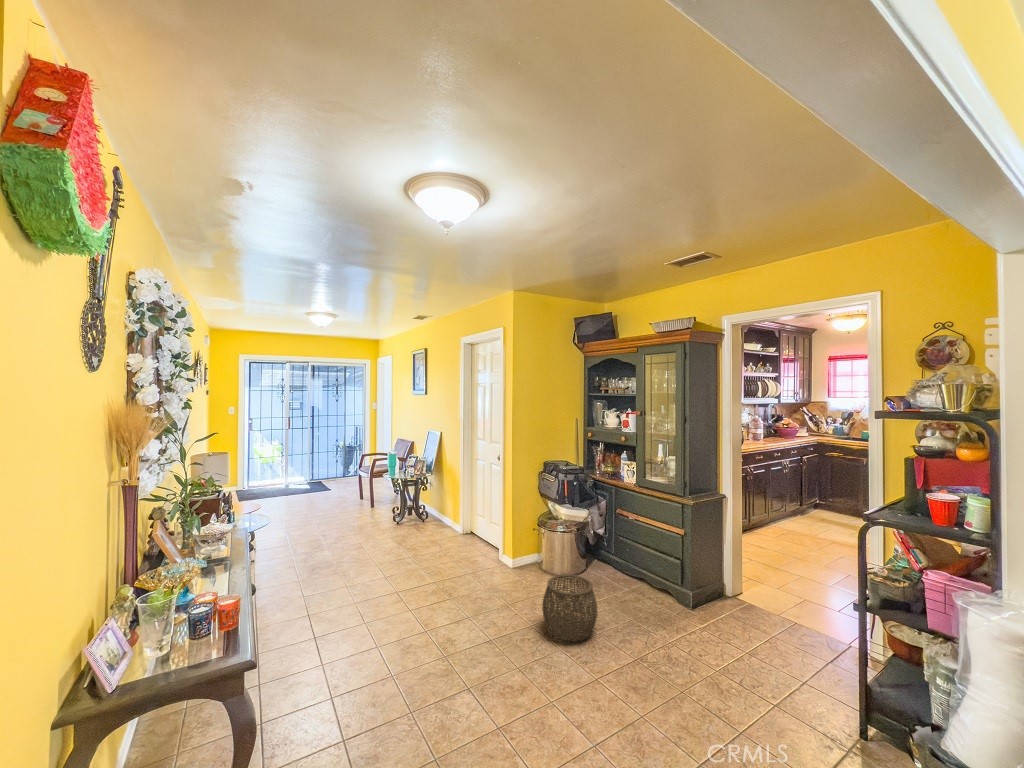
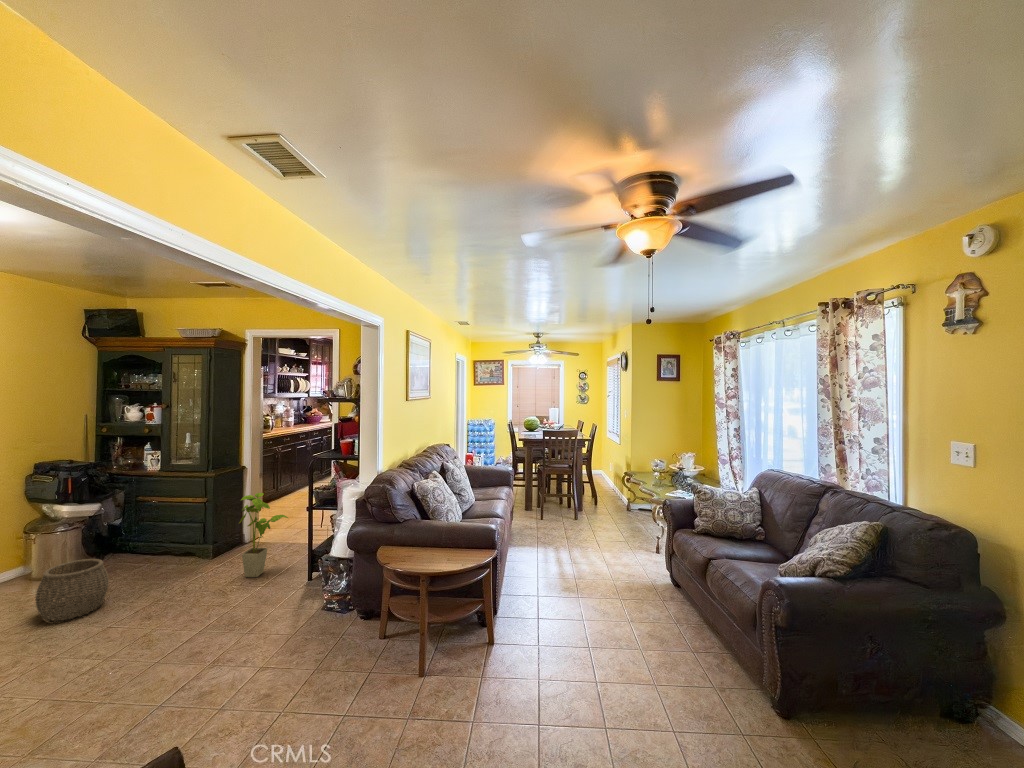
house plant: none [732,546,809,671] -> present [239,493,288,577]

